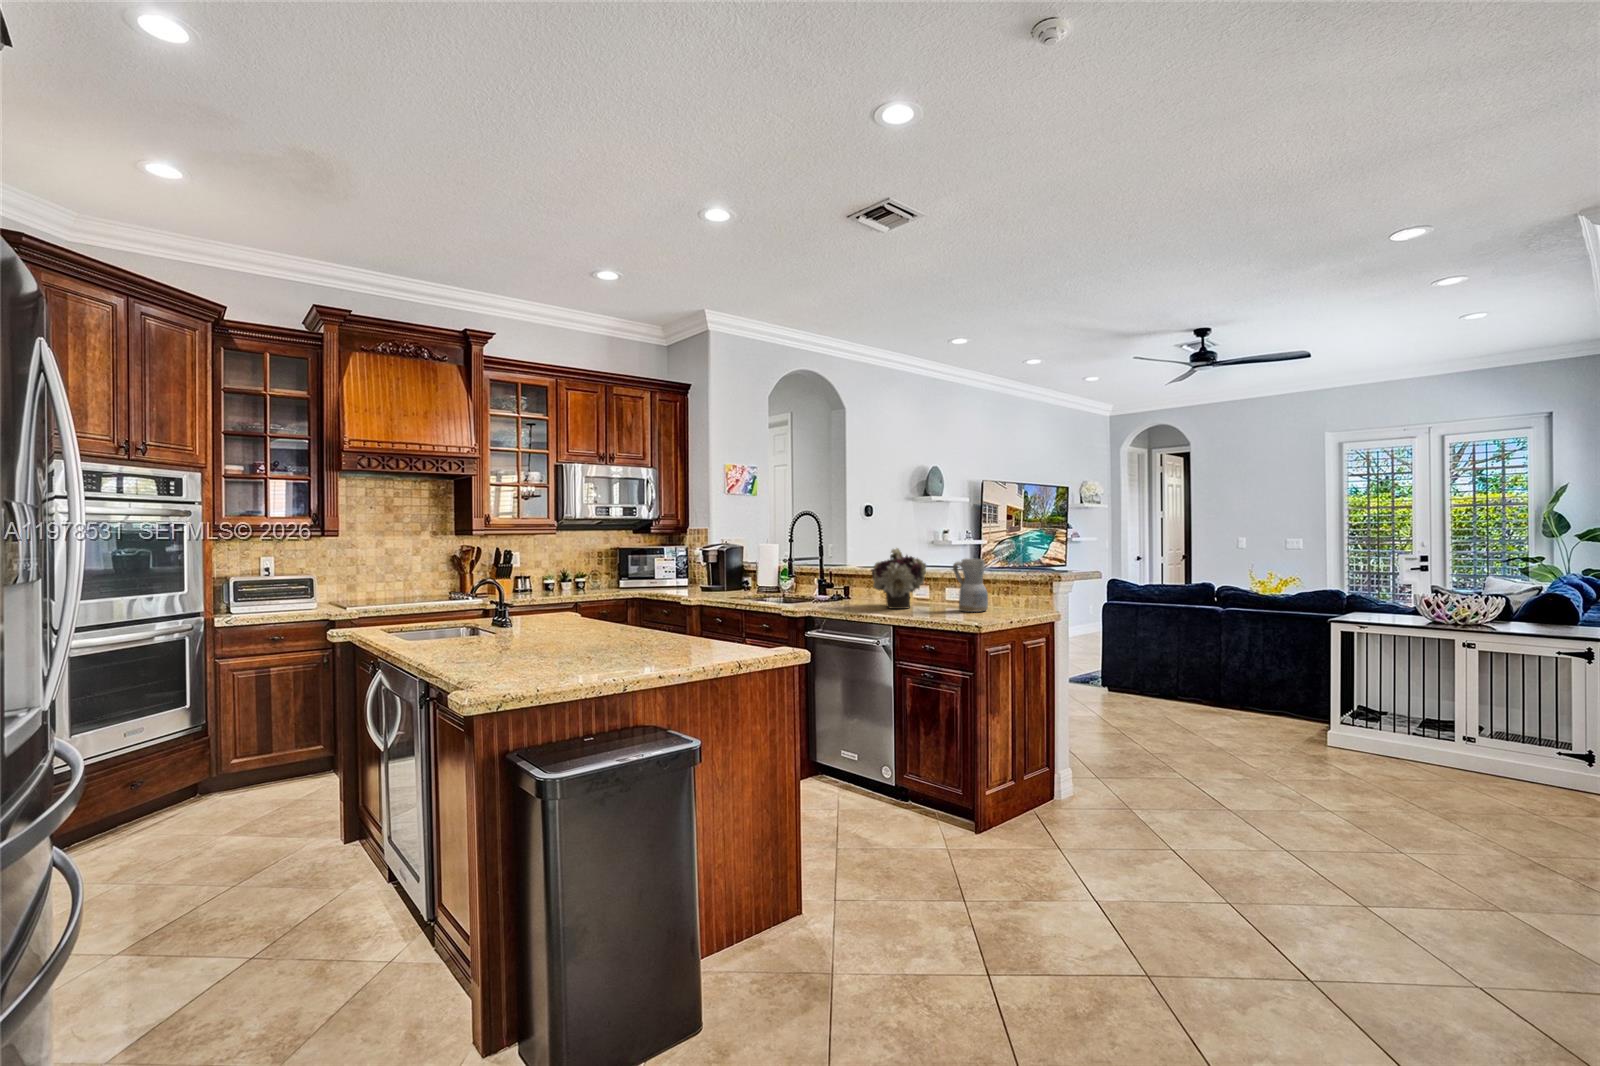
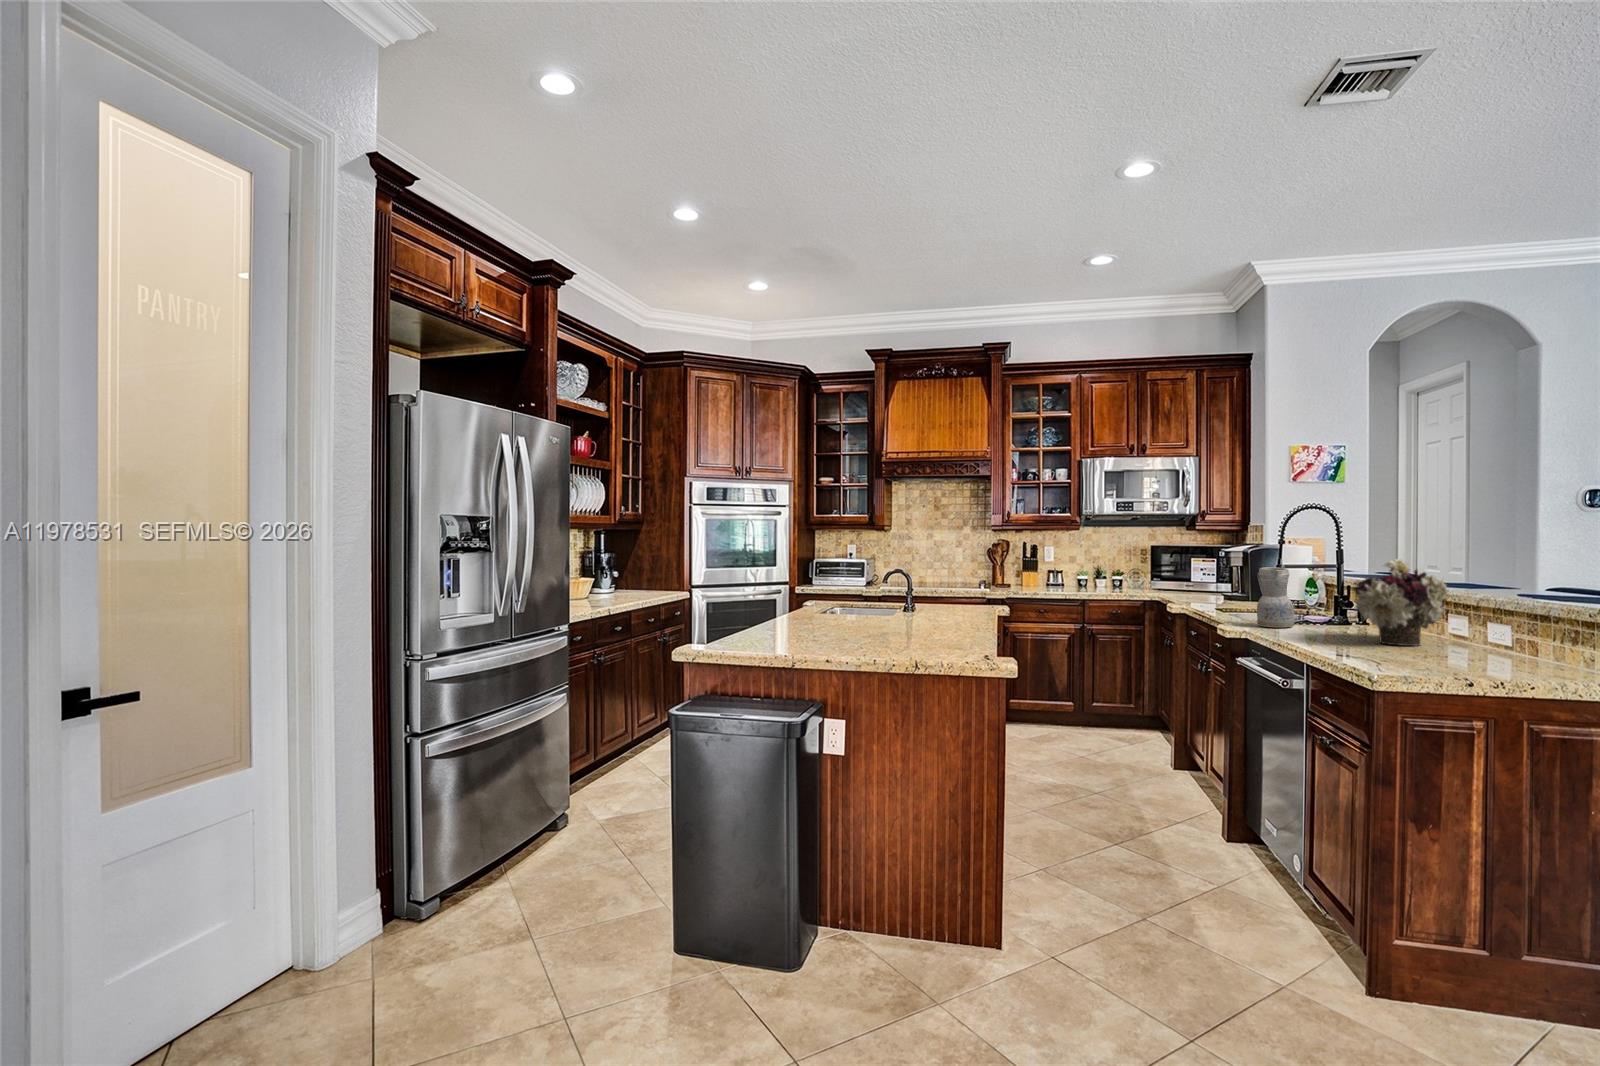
ceramic pitcher: present [953,559,988,612] -> present [1257,567,1294,627]

